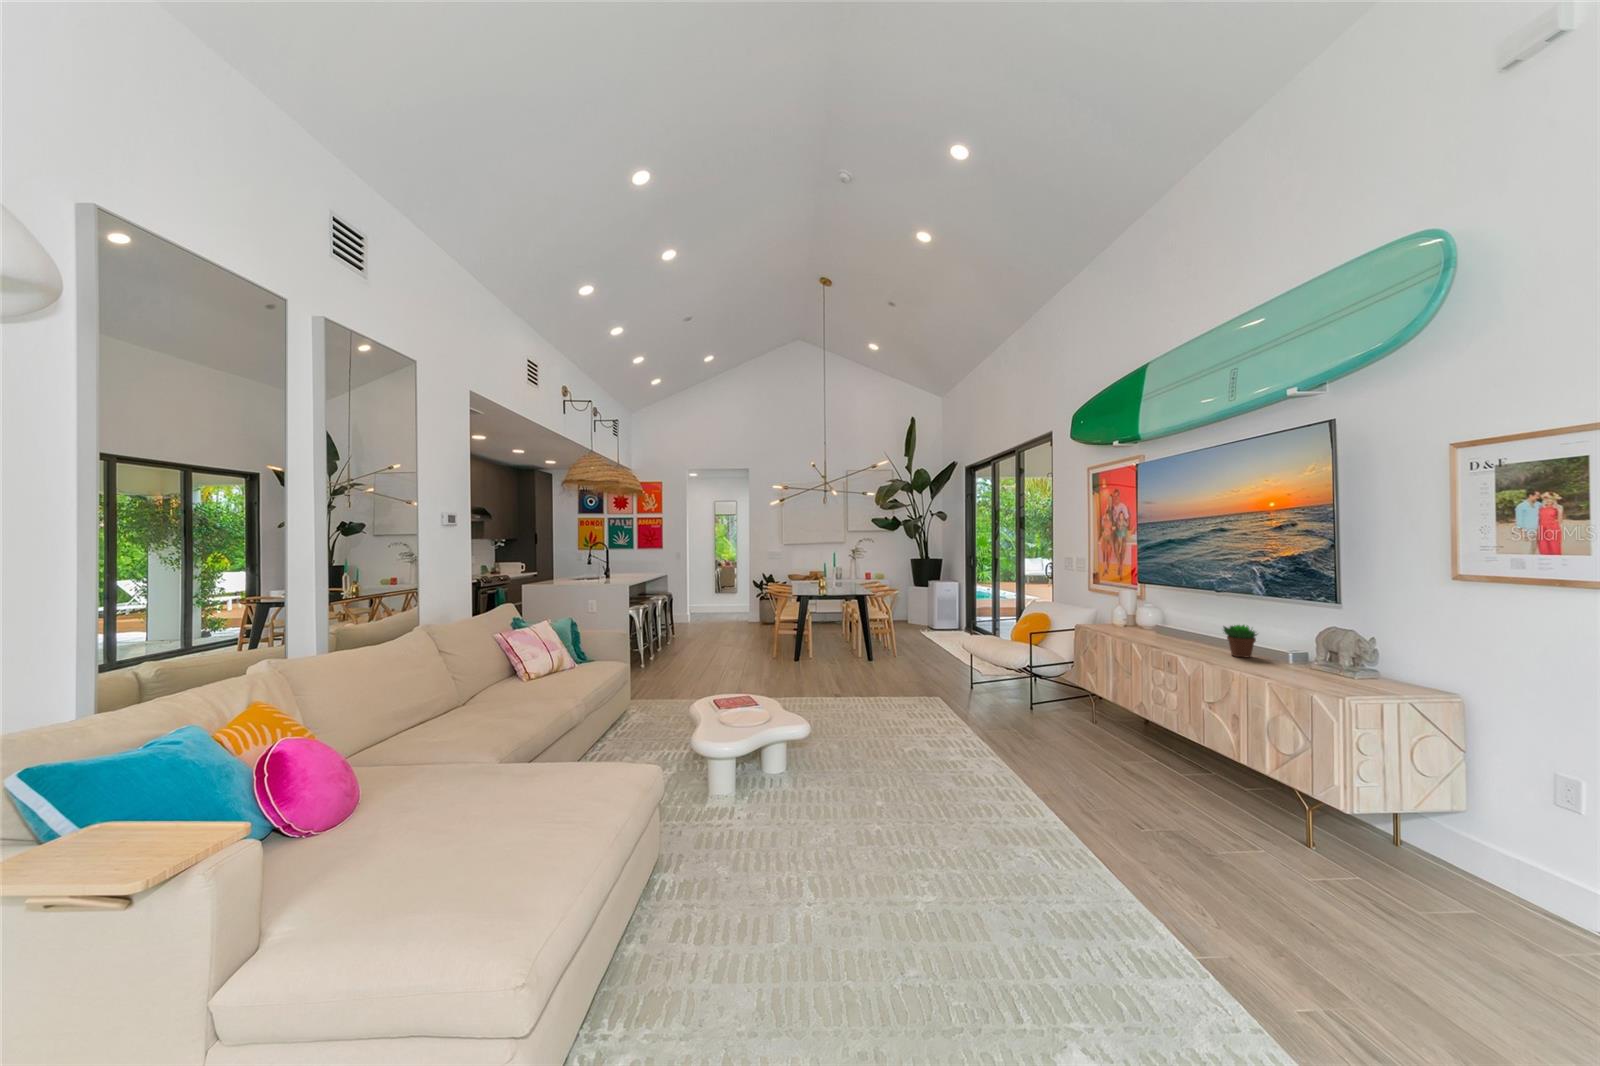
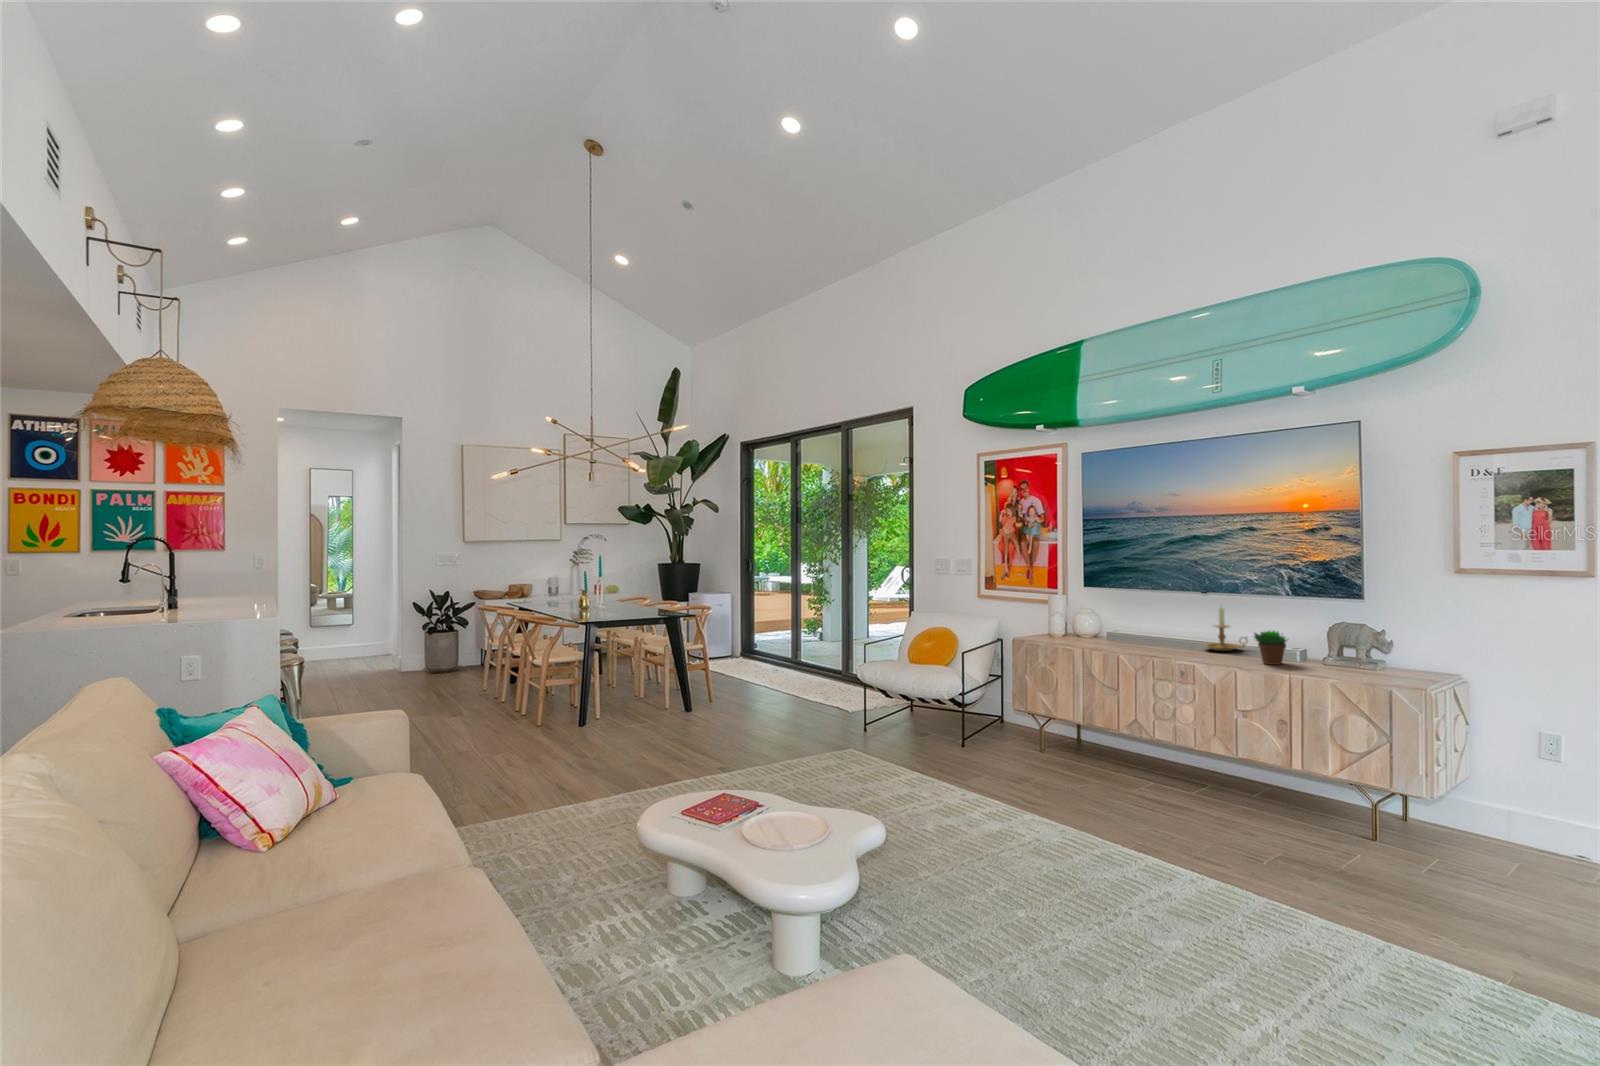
candle holder: none [1174,600,1219,642] -> present [1204,607,1247,651]

